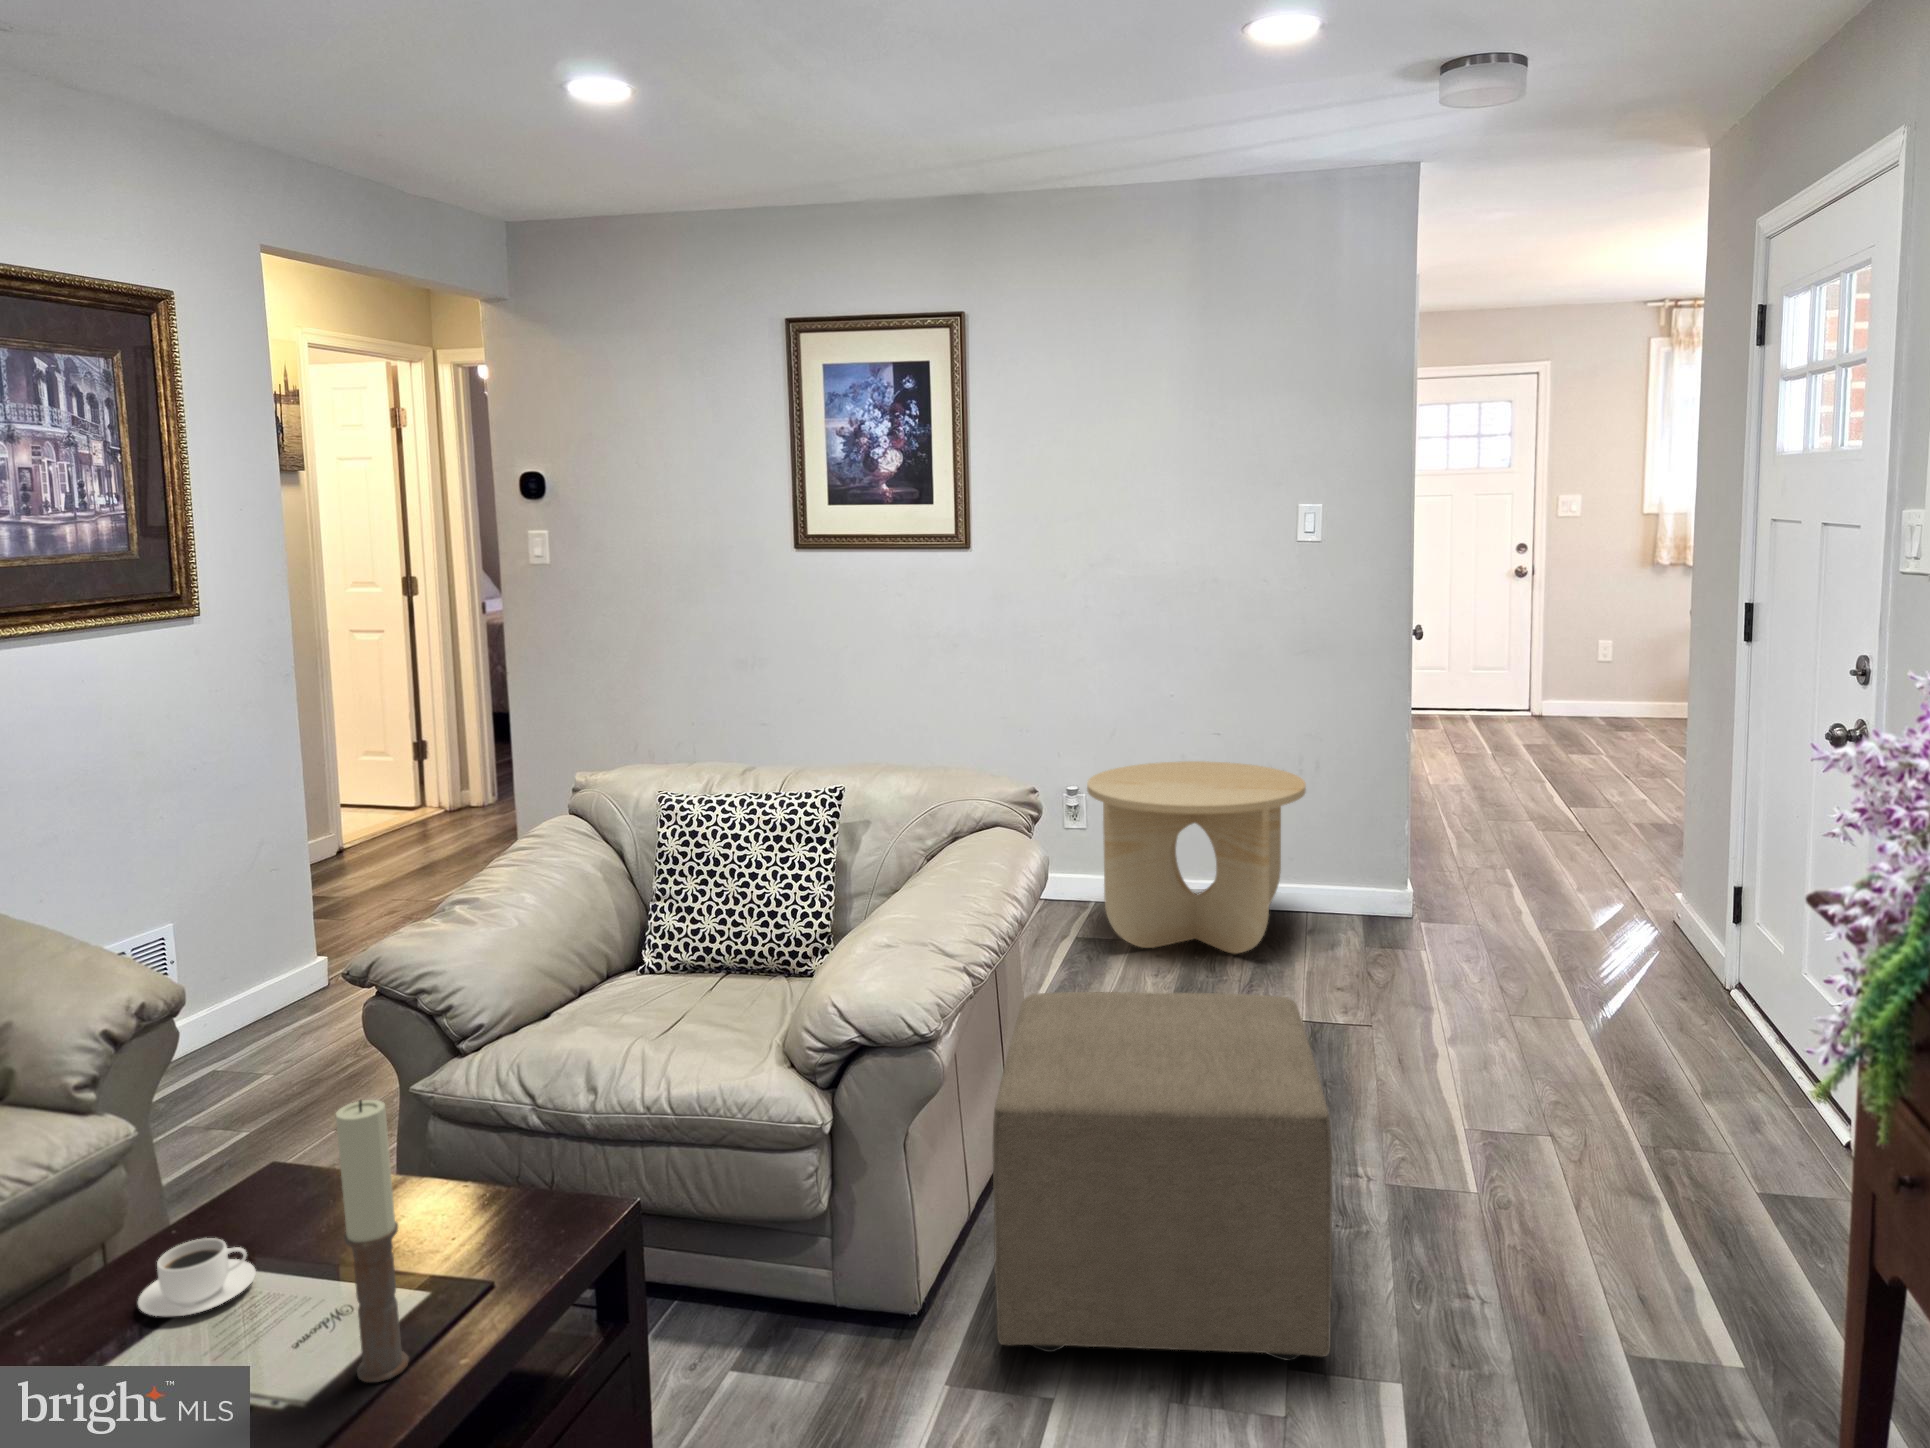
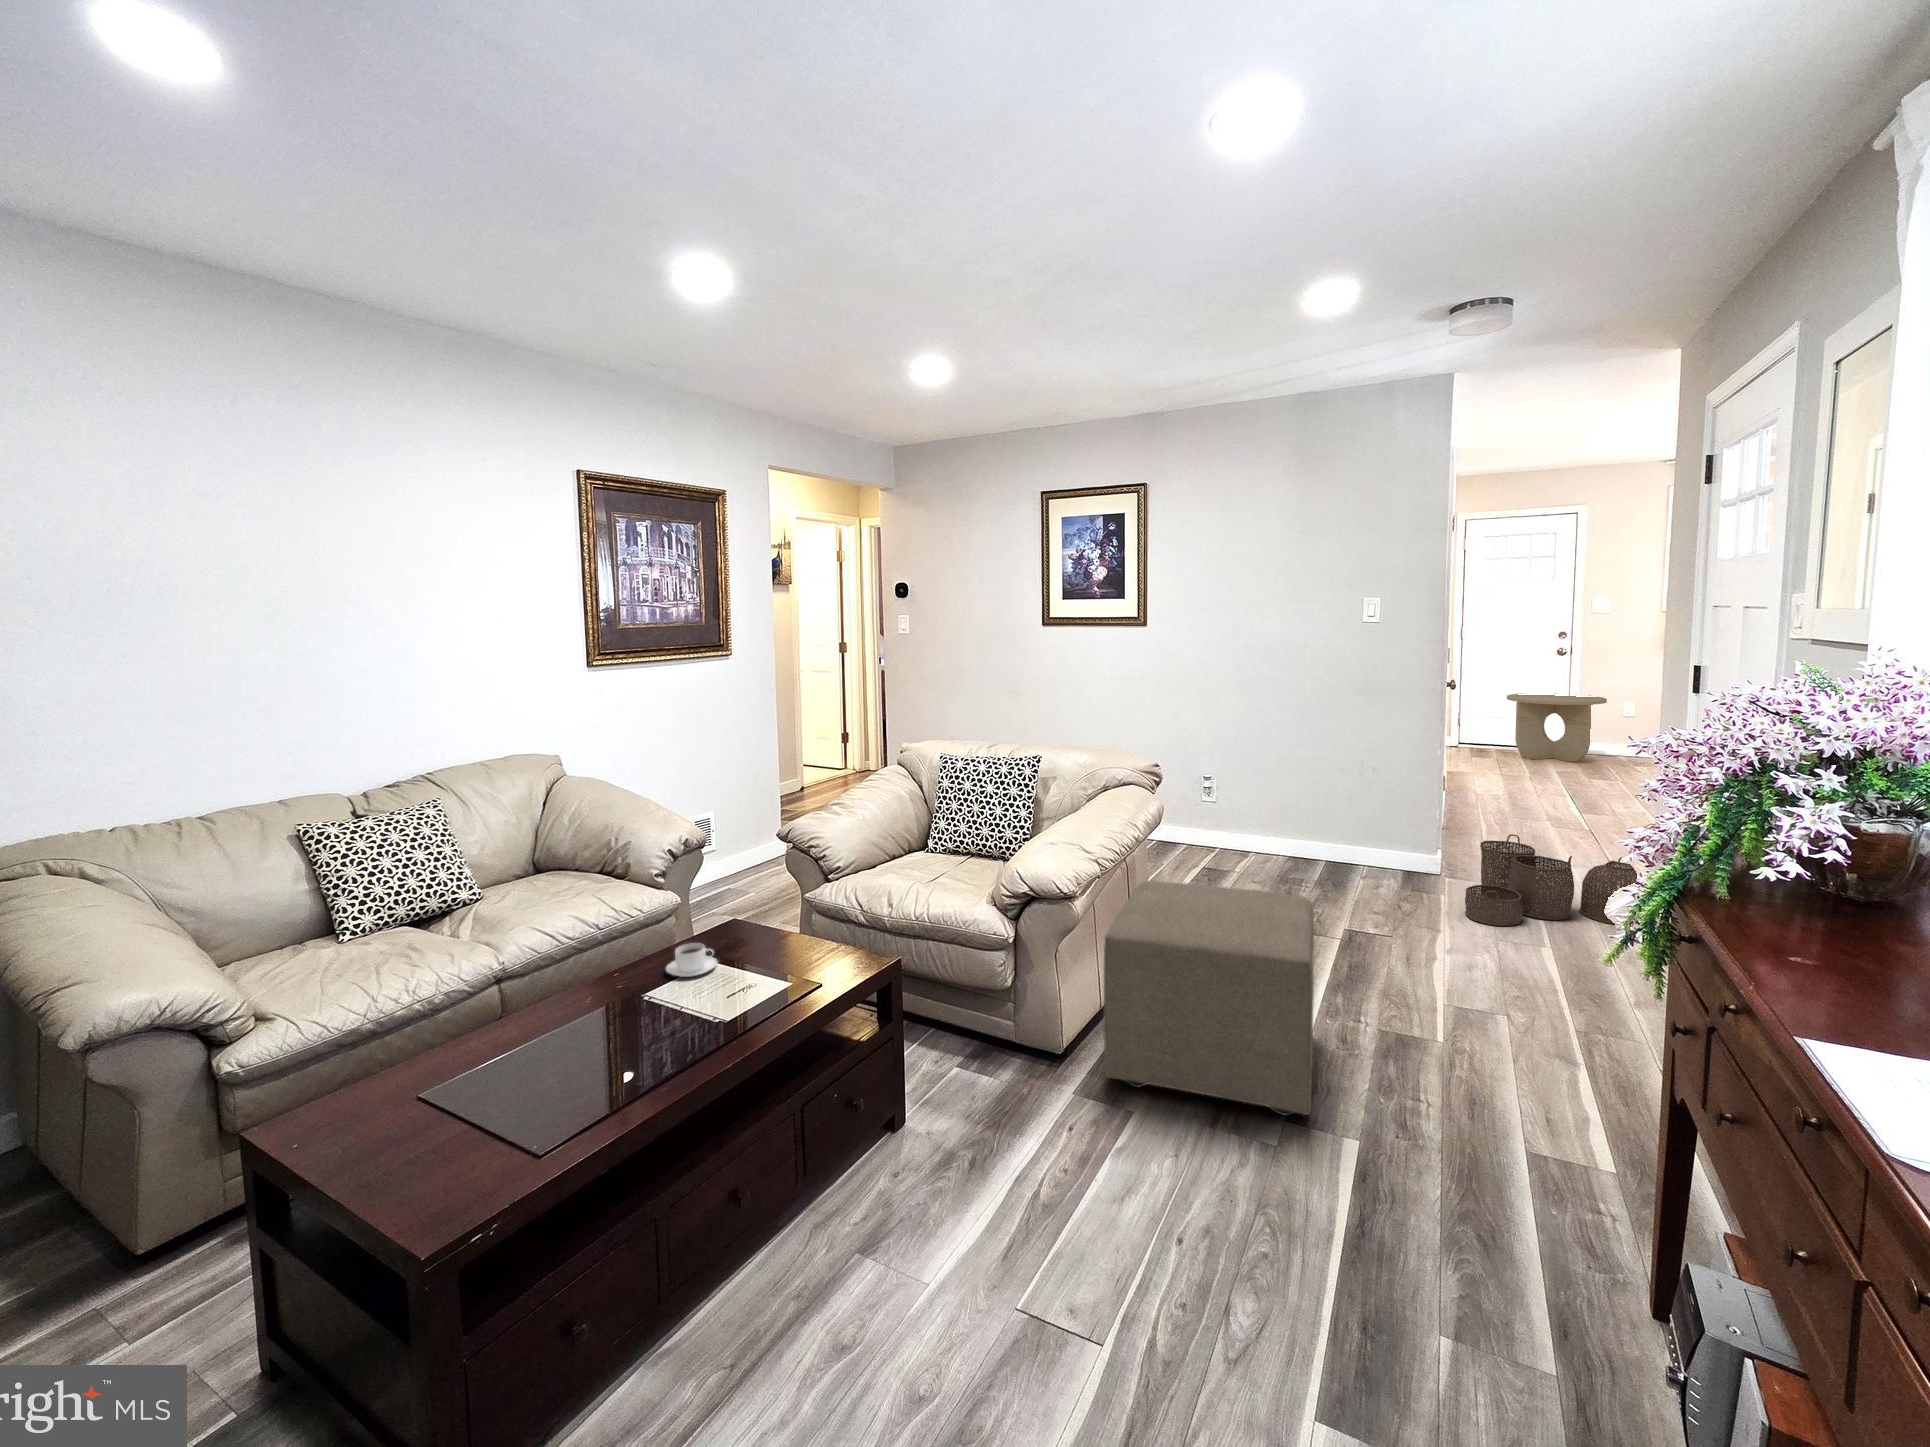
side table: present [1087,761,1306,953] -> present [1507,693,1607,762]
woven basket: none [1458,853,1694,993] -> present [1465,834,1637,926]
candle: present [336,1100,409,1382] -> none [749,874,778,1016]

